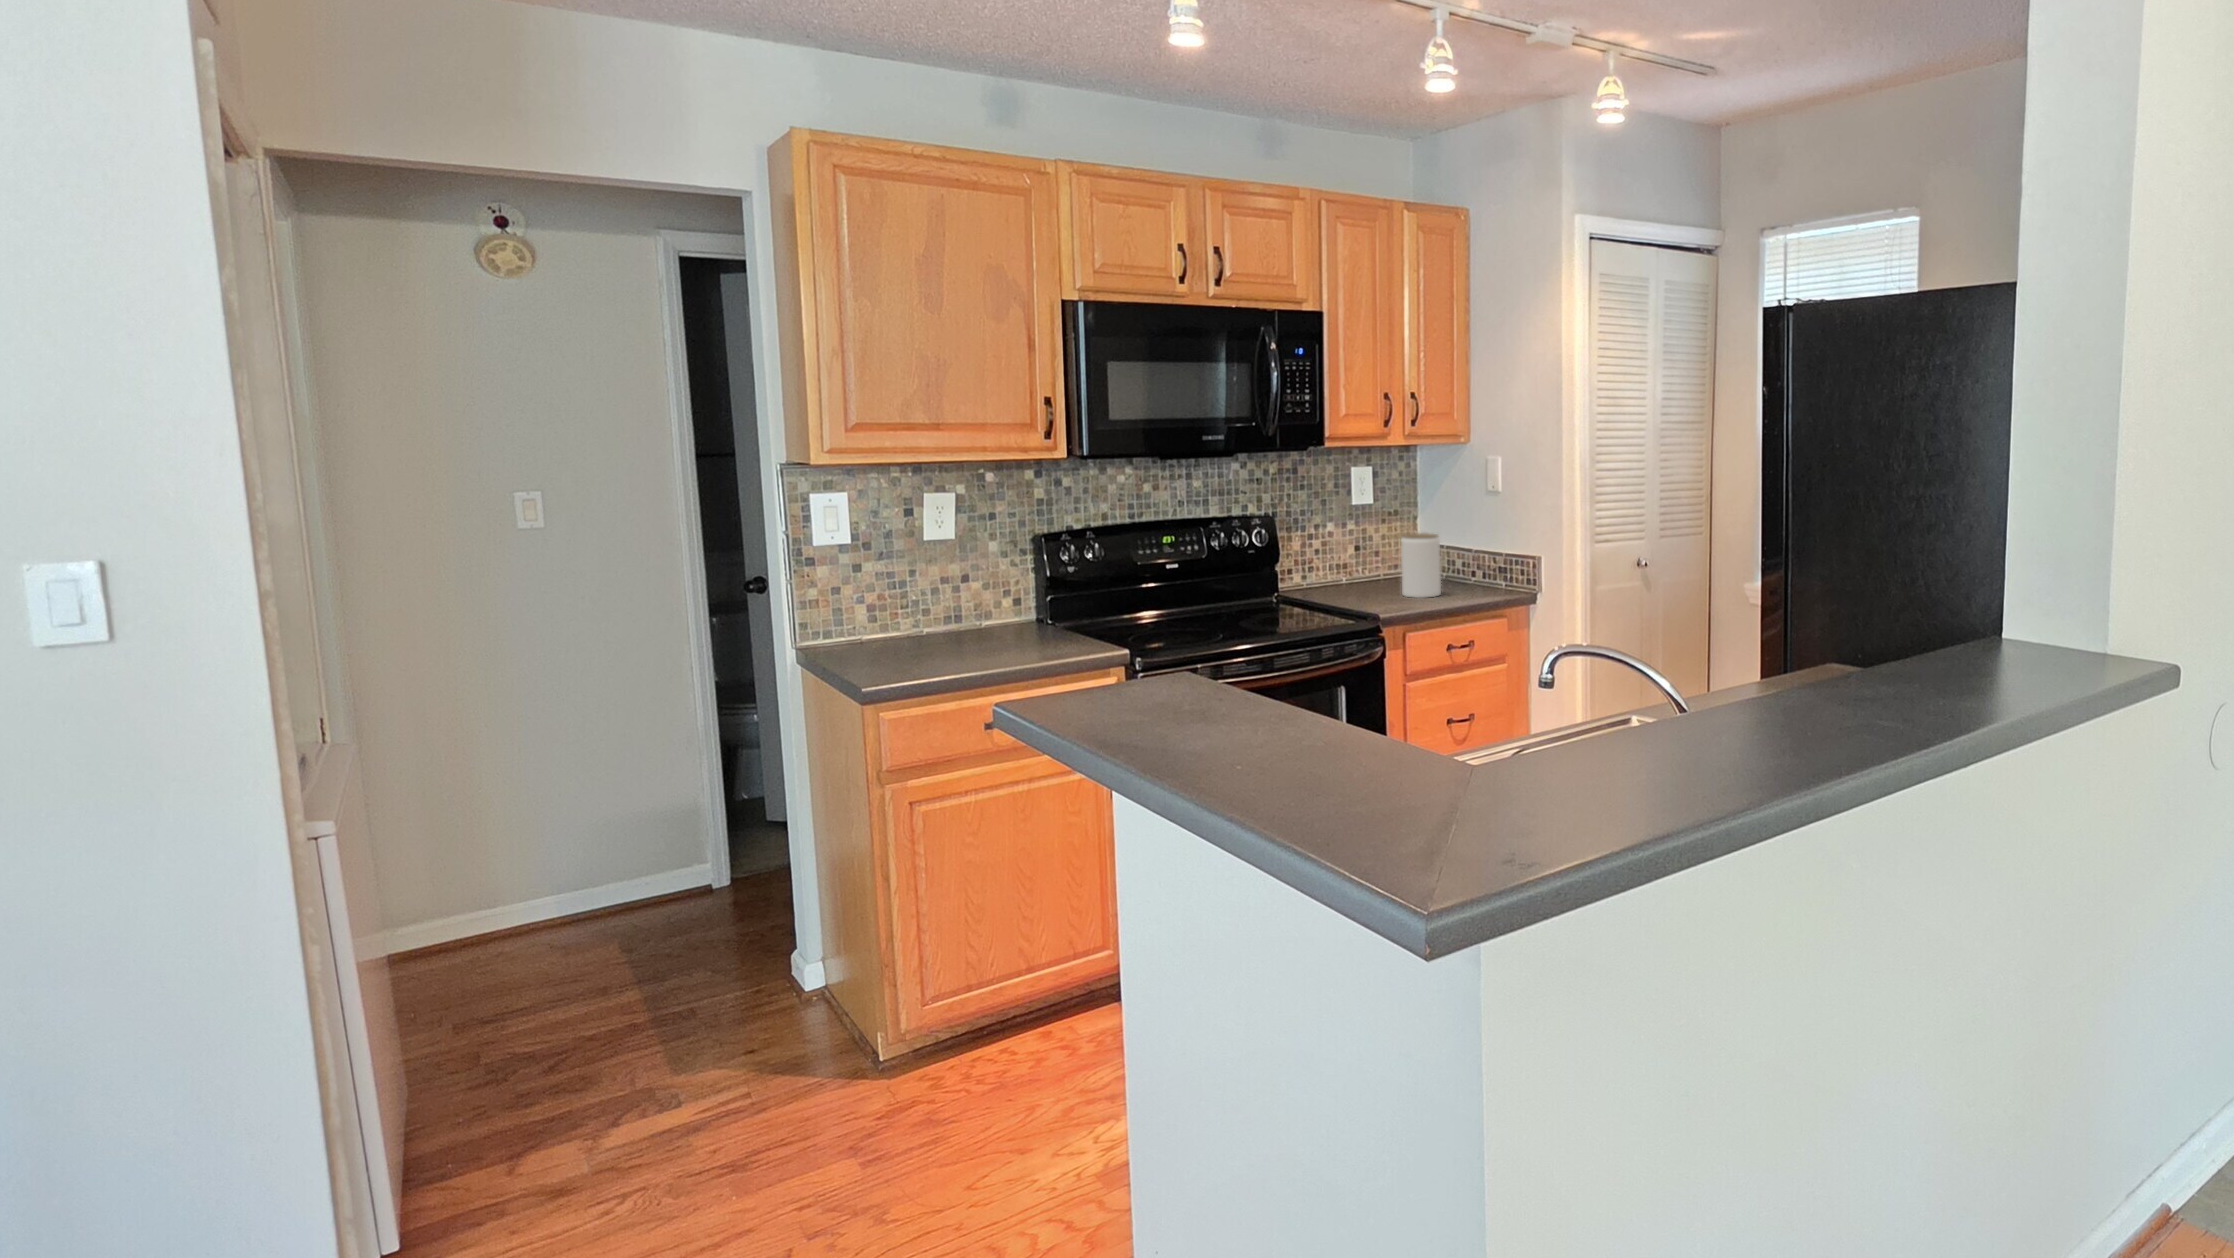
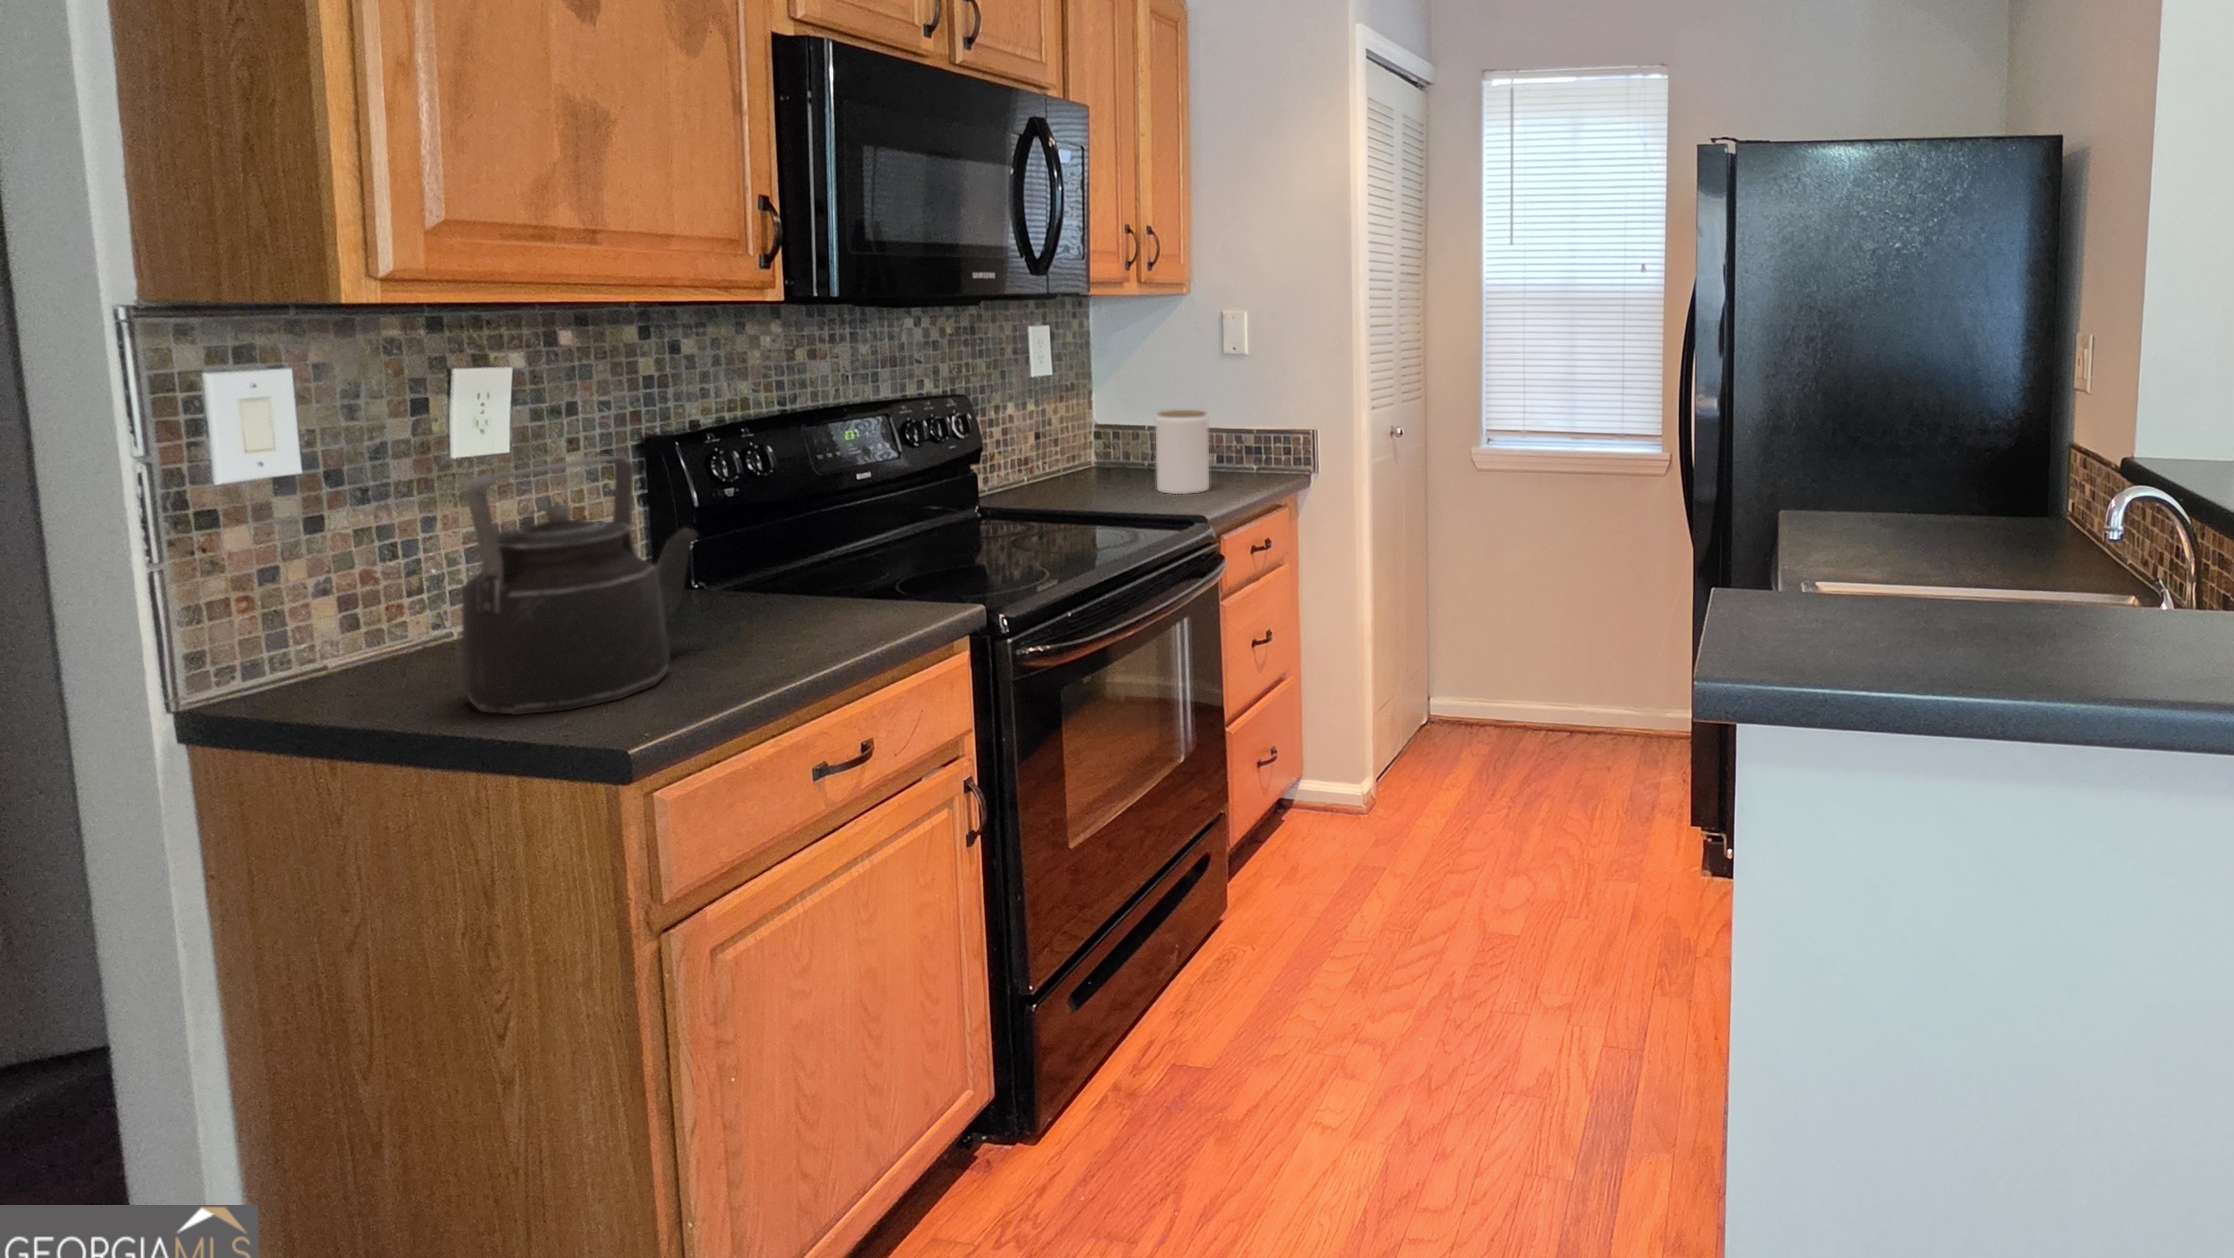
kettle: none [859,541,988,666] -> present [462,456,699,715]

